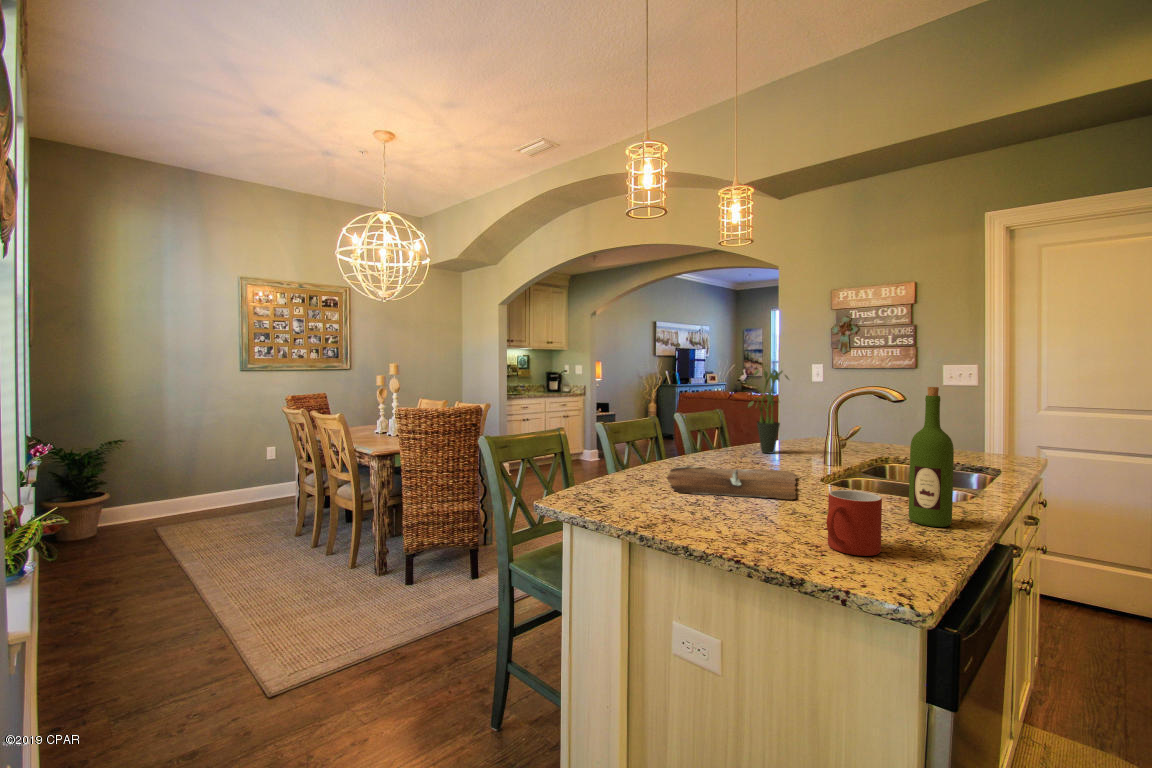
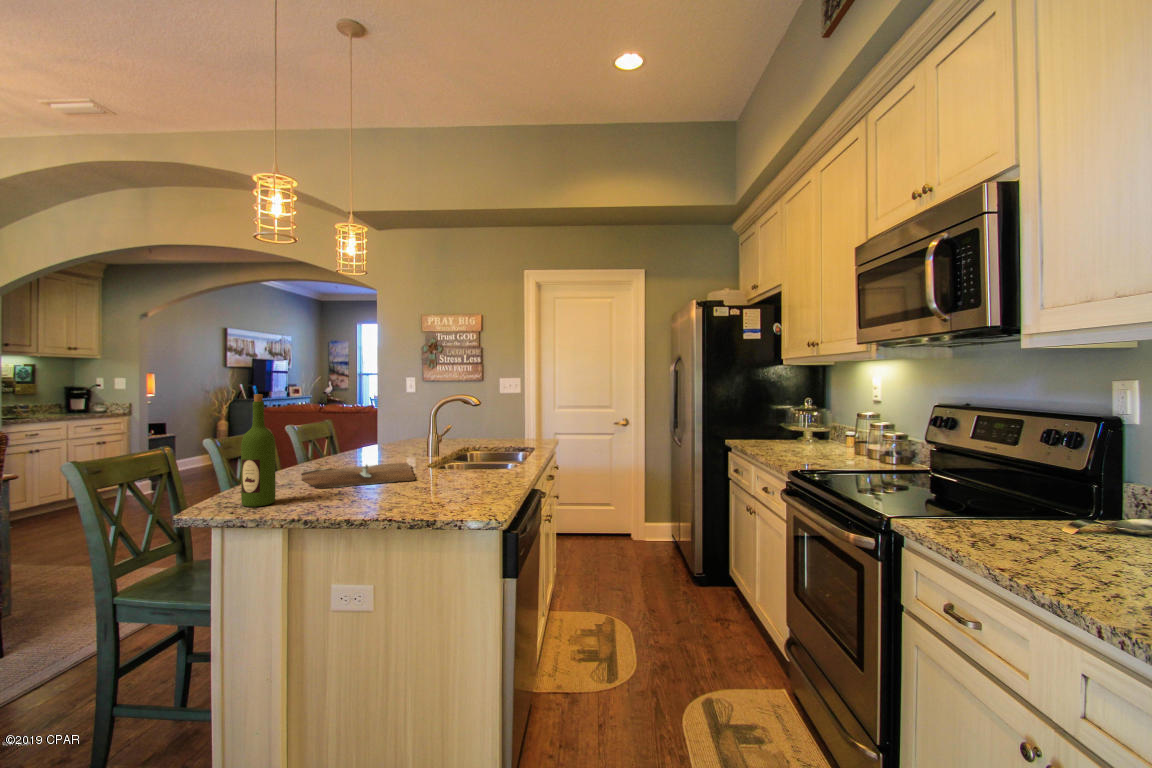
potted plant: present [748,369,789,453] -> none [363,379,399,453]
wine bottle: present [909,387,954,527] -> present [241,394,275,507]
mug: present [826,490,882,556] -> none [445,463,477,503]

